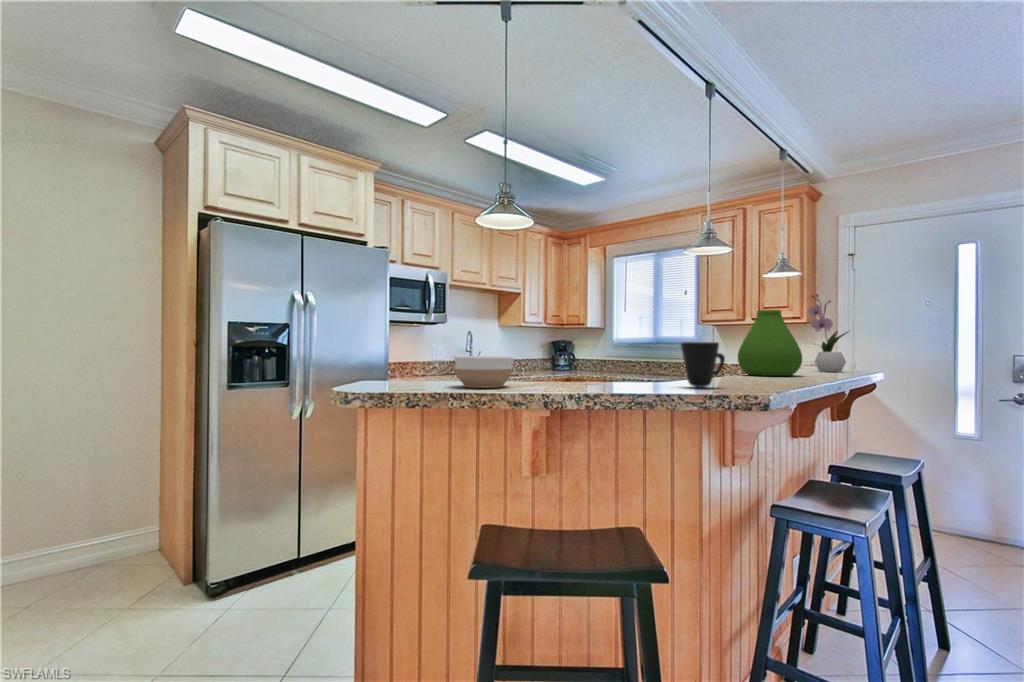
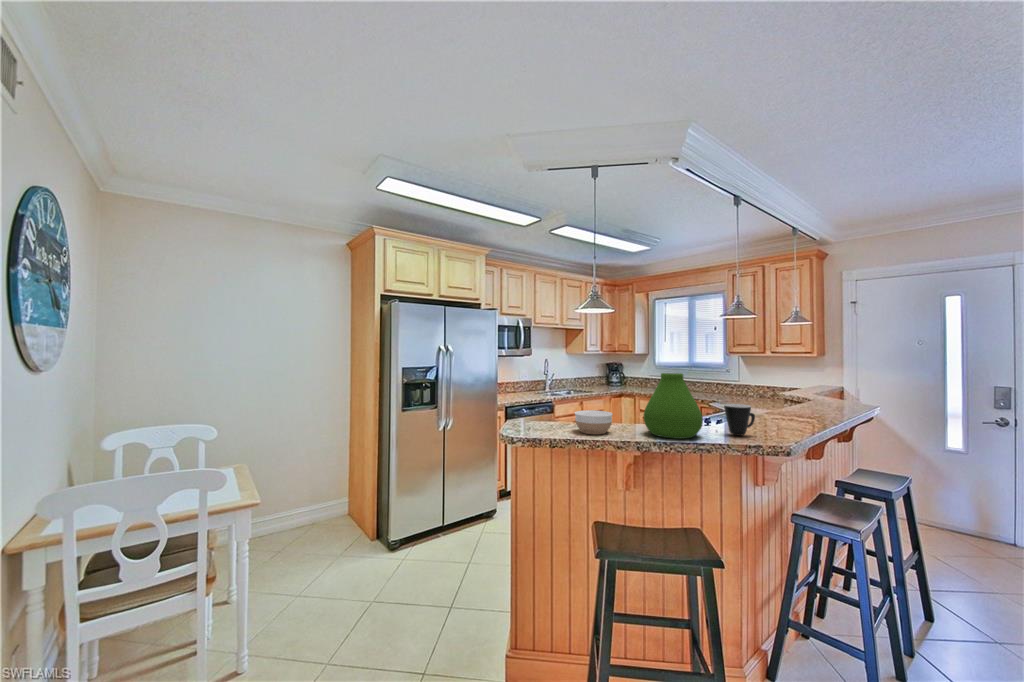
flower arrangement: present [808,295,850,372] -> none [817,350,851,408]
vase: present [738,310,802,376] -> present [644,373,703,439]

